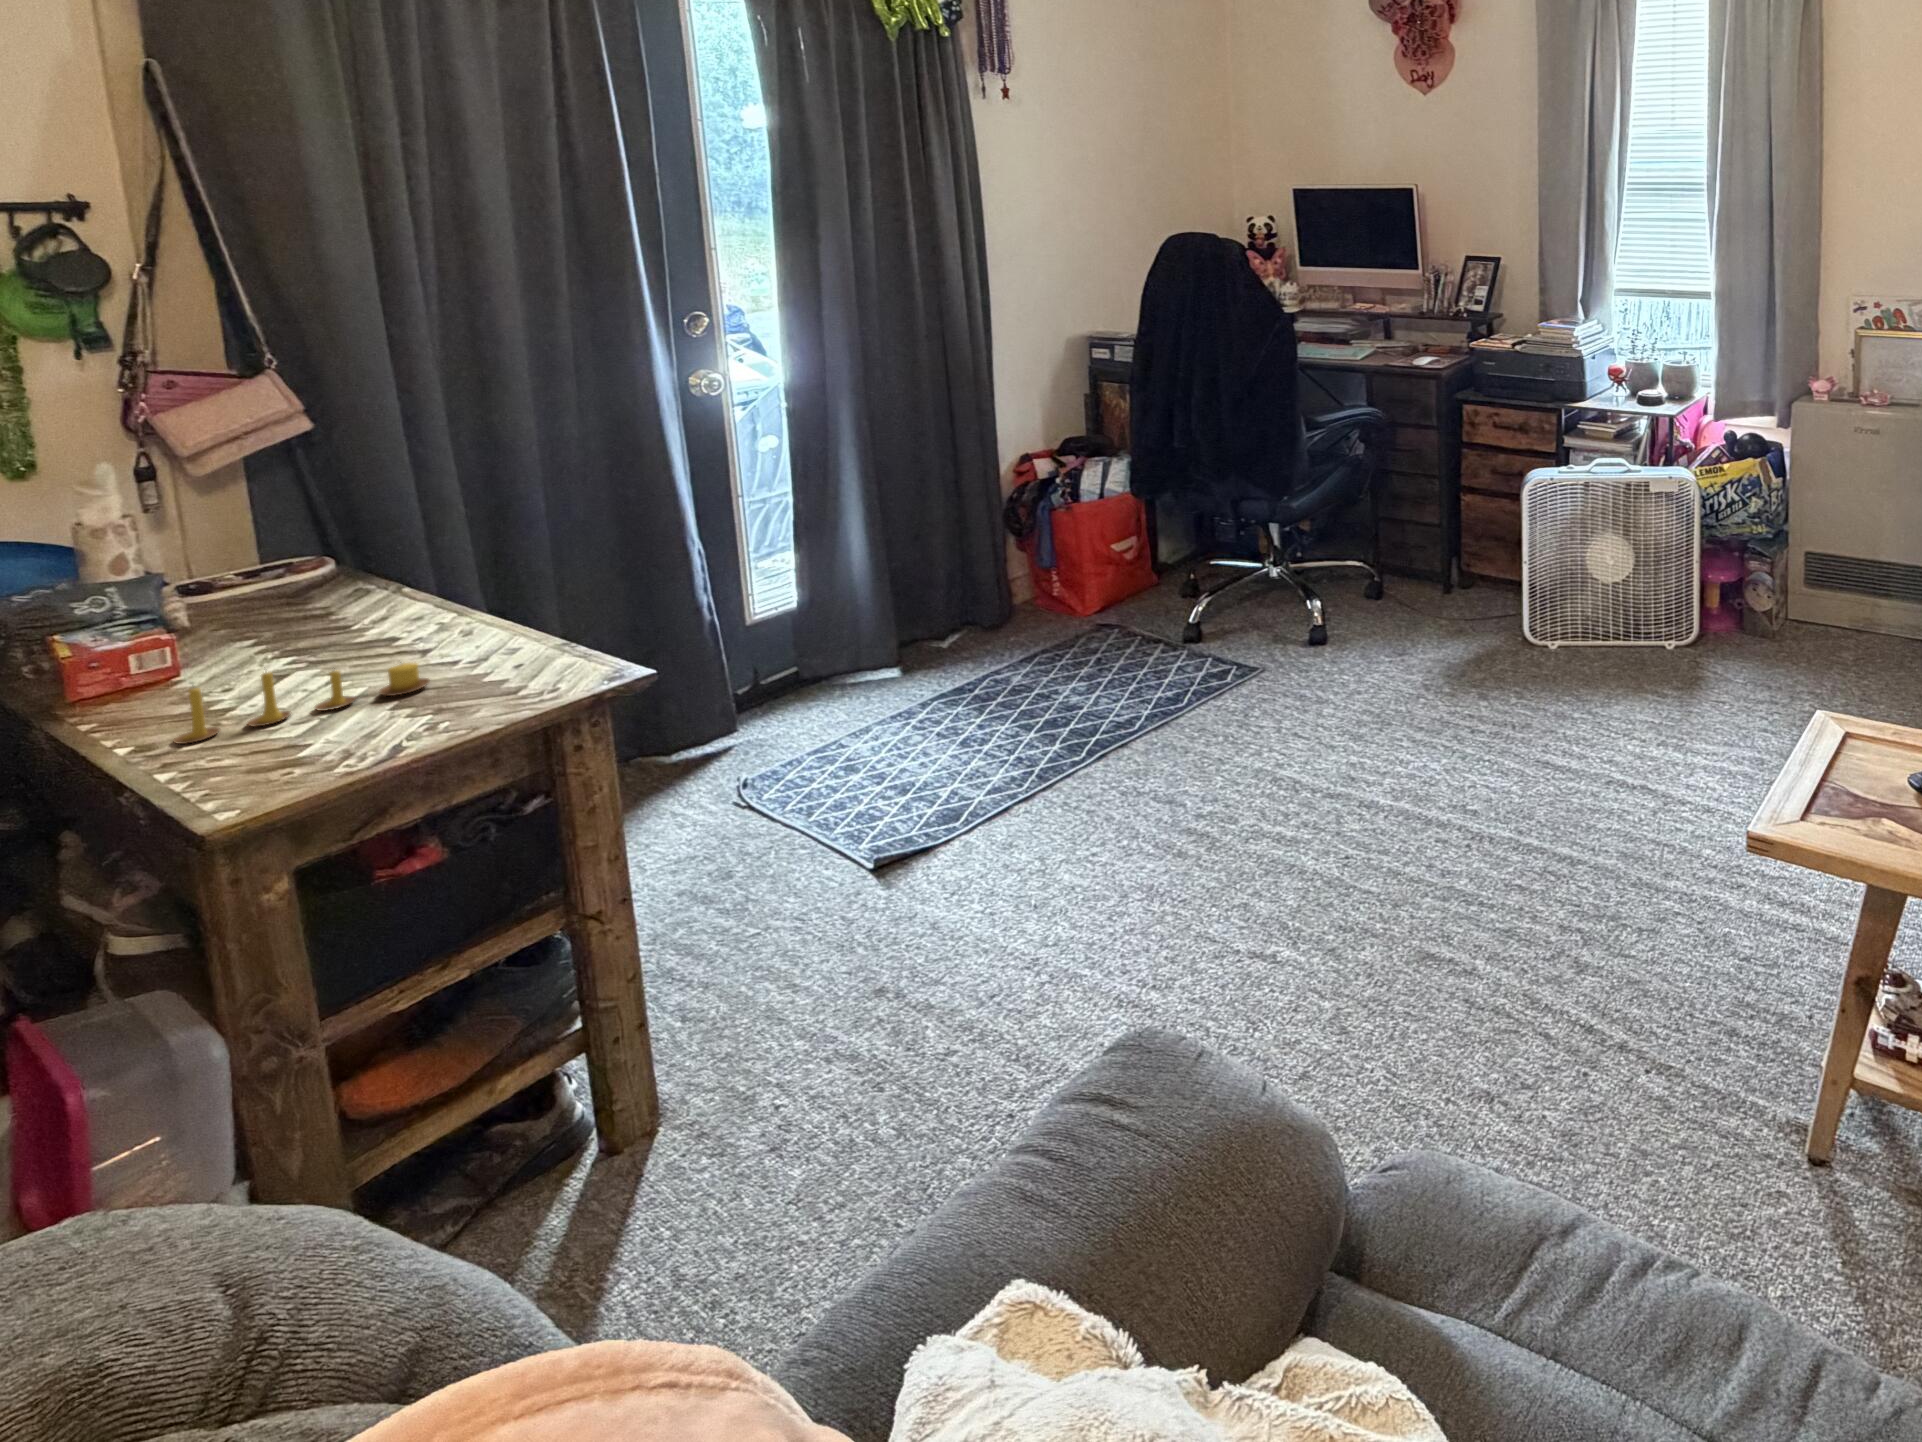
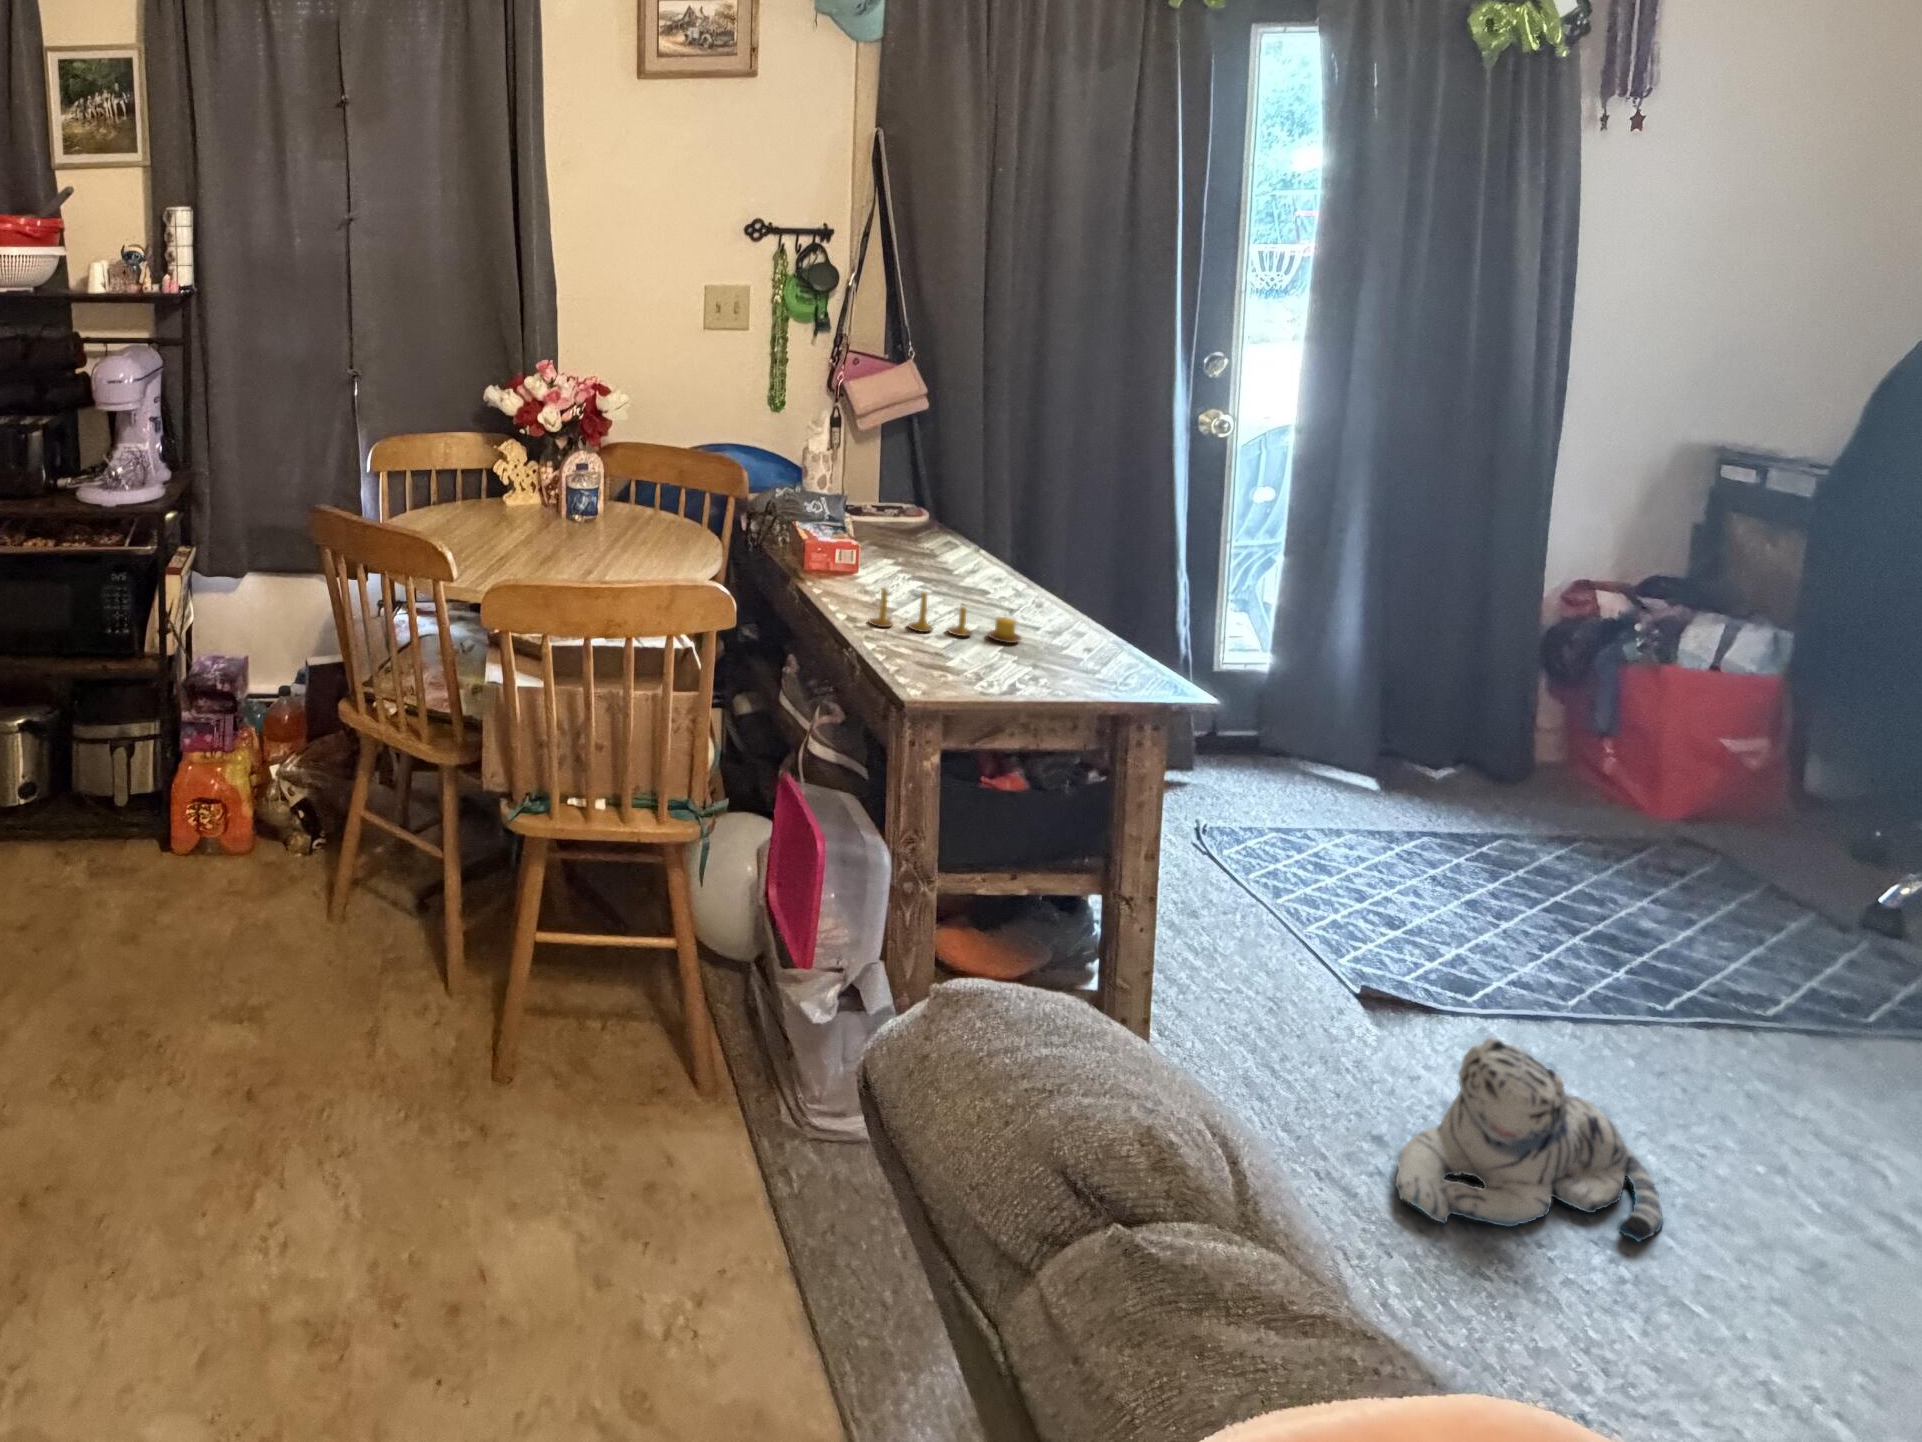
plush toy: none [889,847,1069,1029] -> present [1396,1038,1663,1242]

